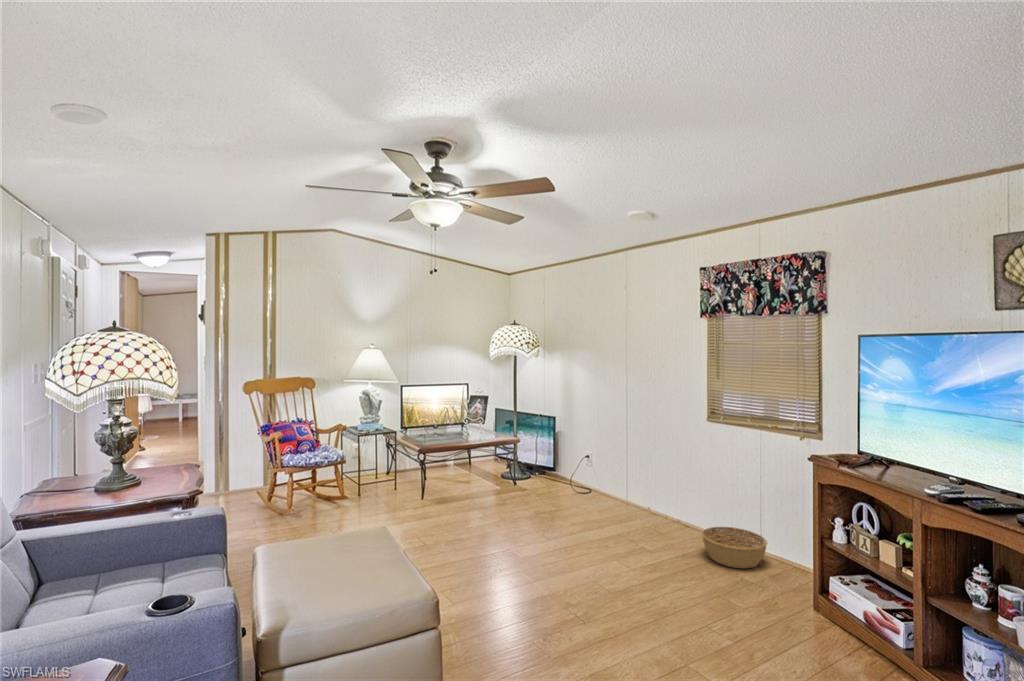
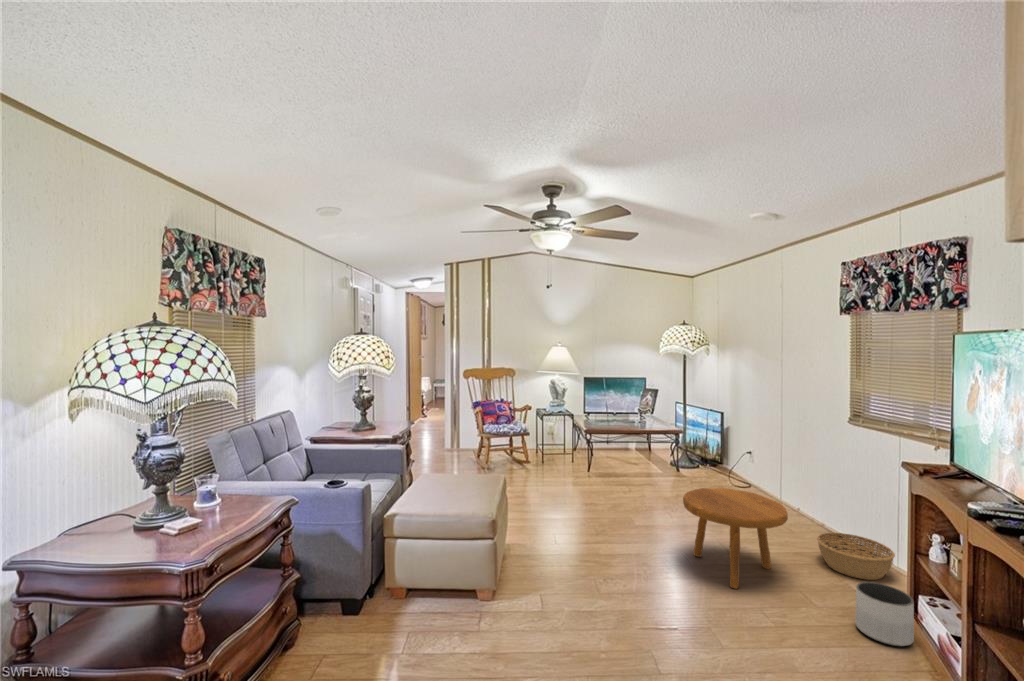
footstool: none [599,500,703,609] -> present [683,488,788,589]
planter: none [780,572,829,630] -> present [855,582,914,646]

